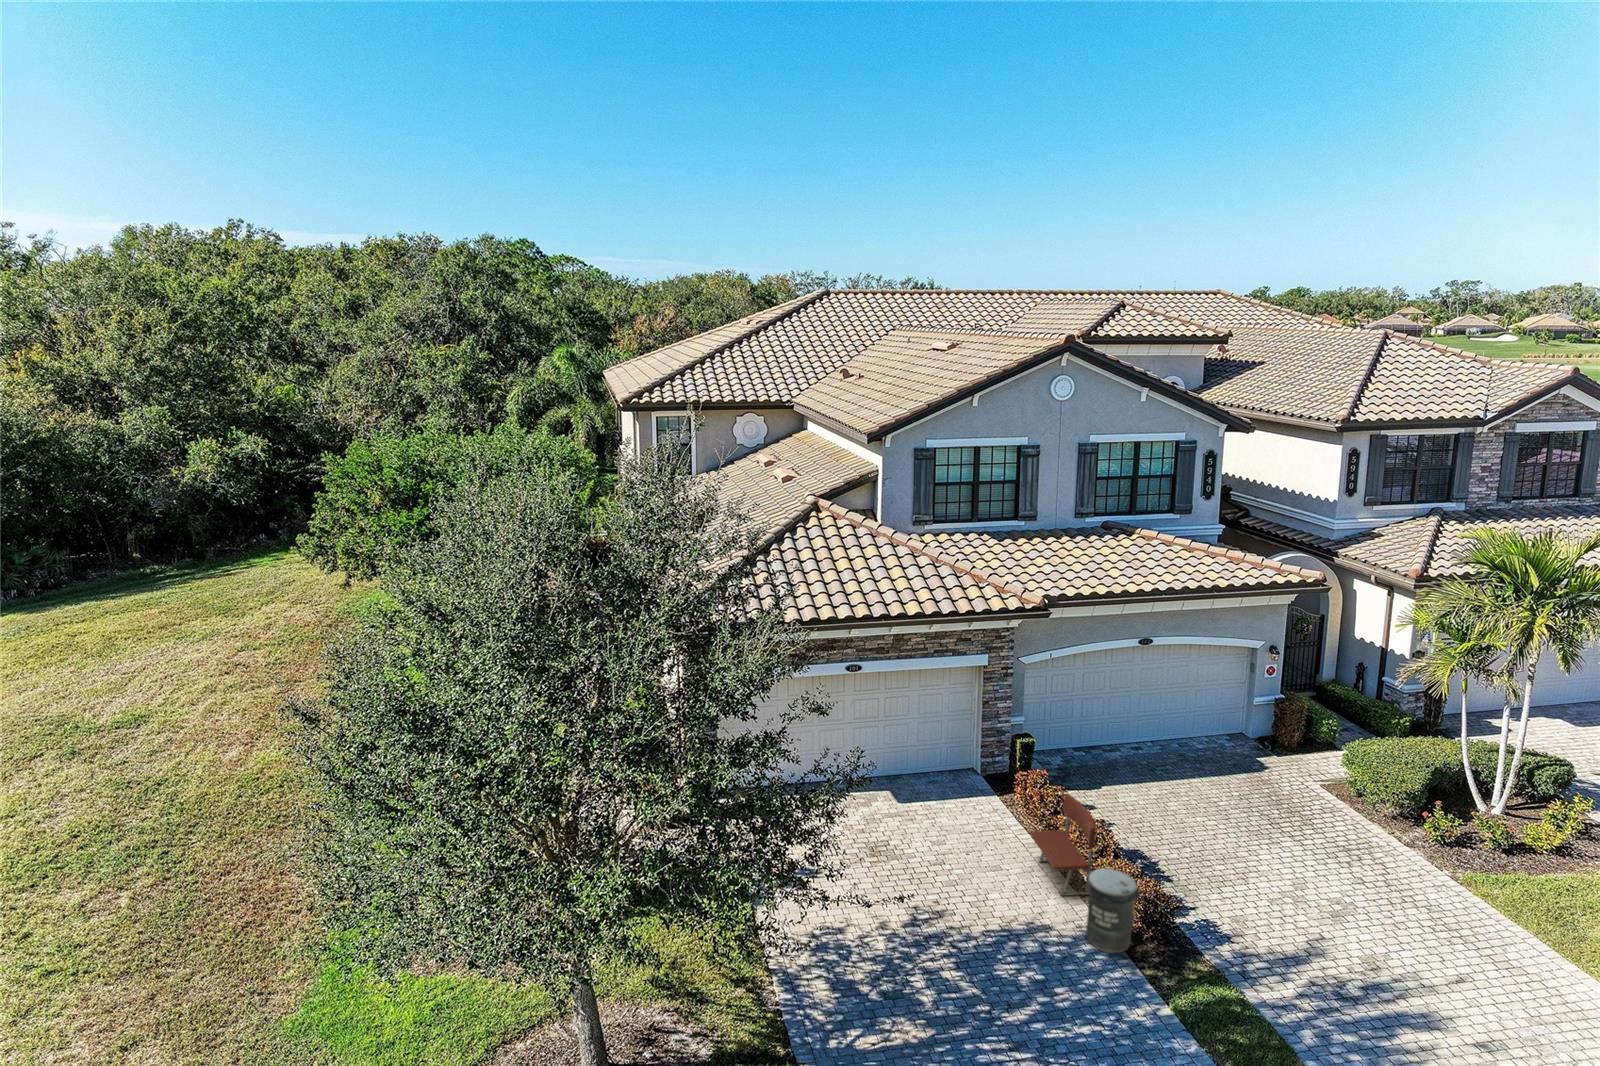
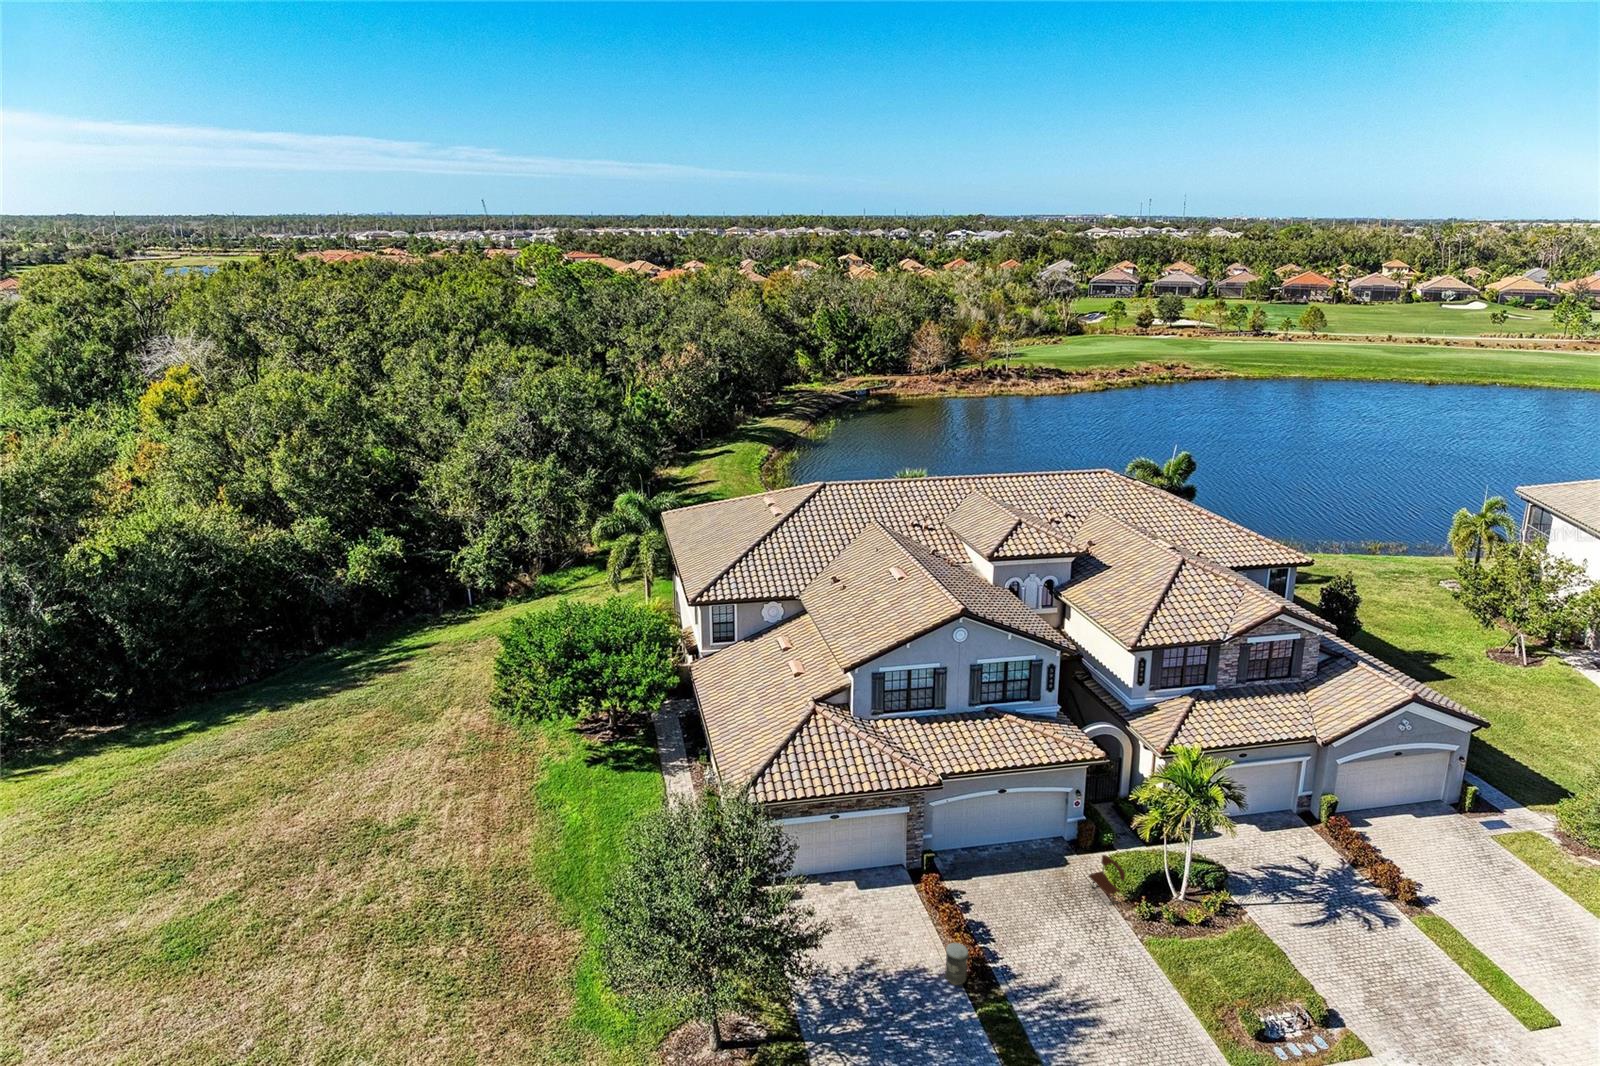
bench: present [1031,794,1096,896] -> present [1088,855,1125,905]

